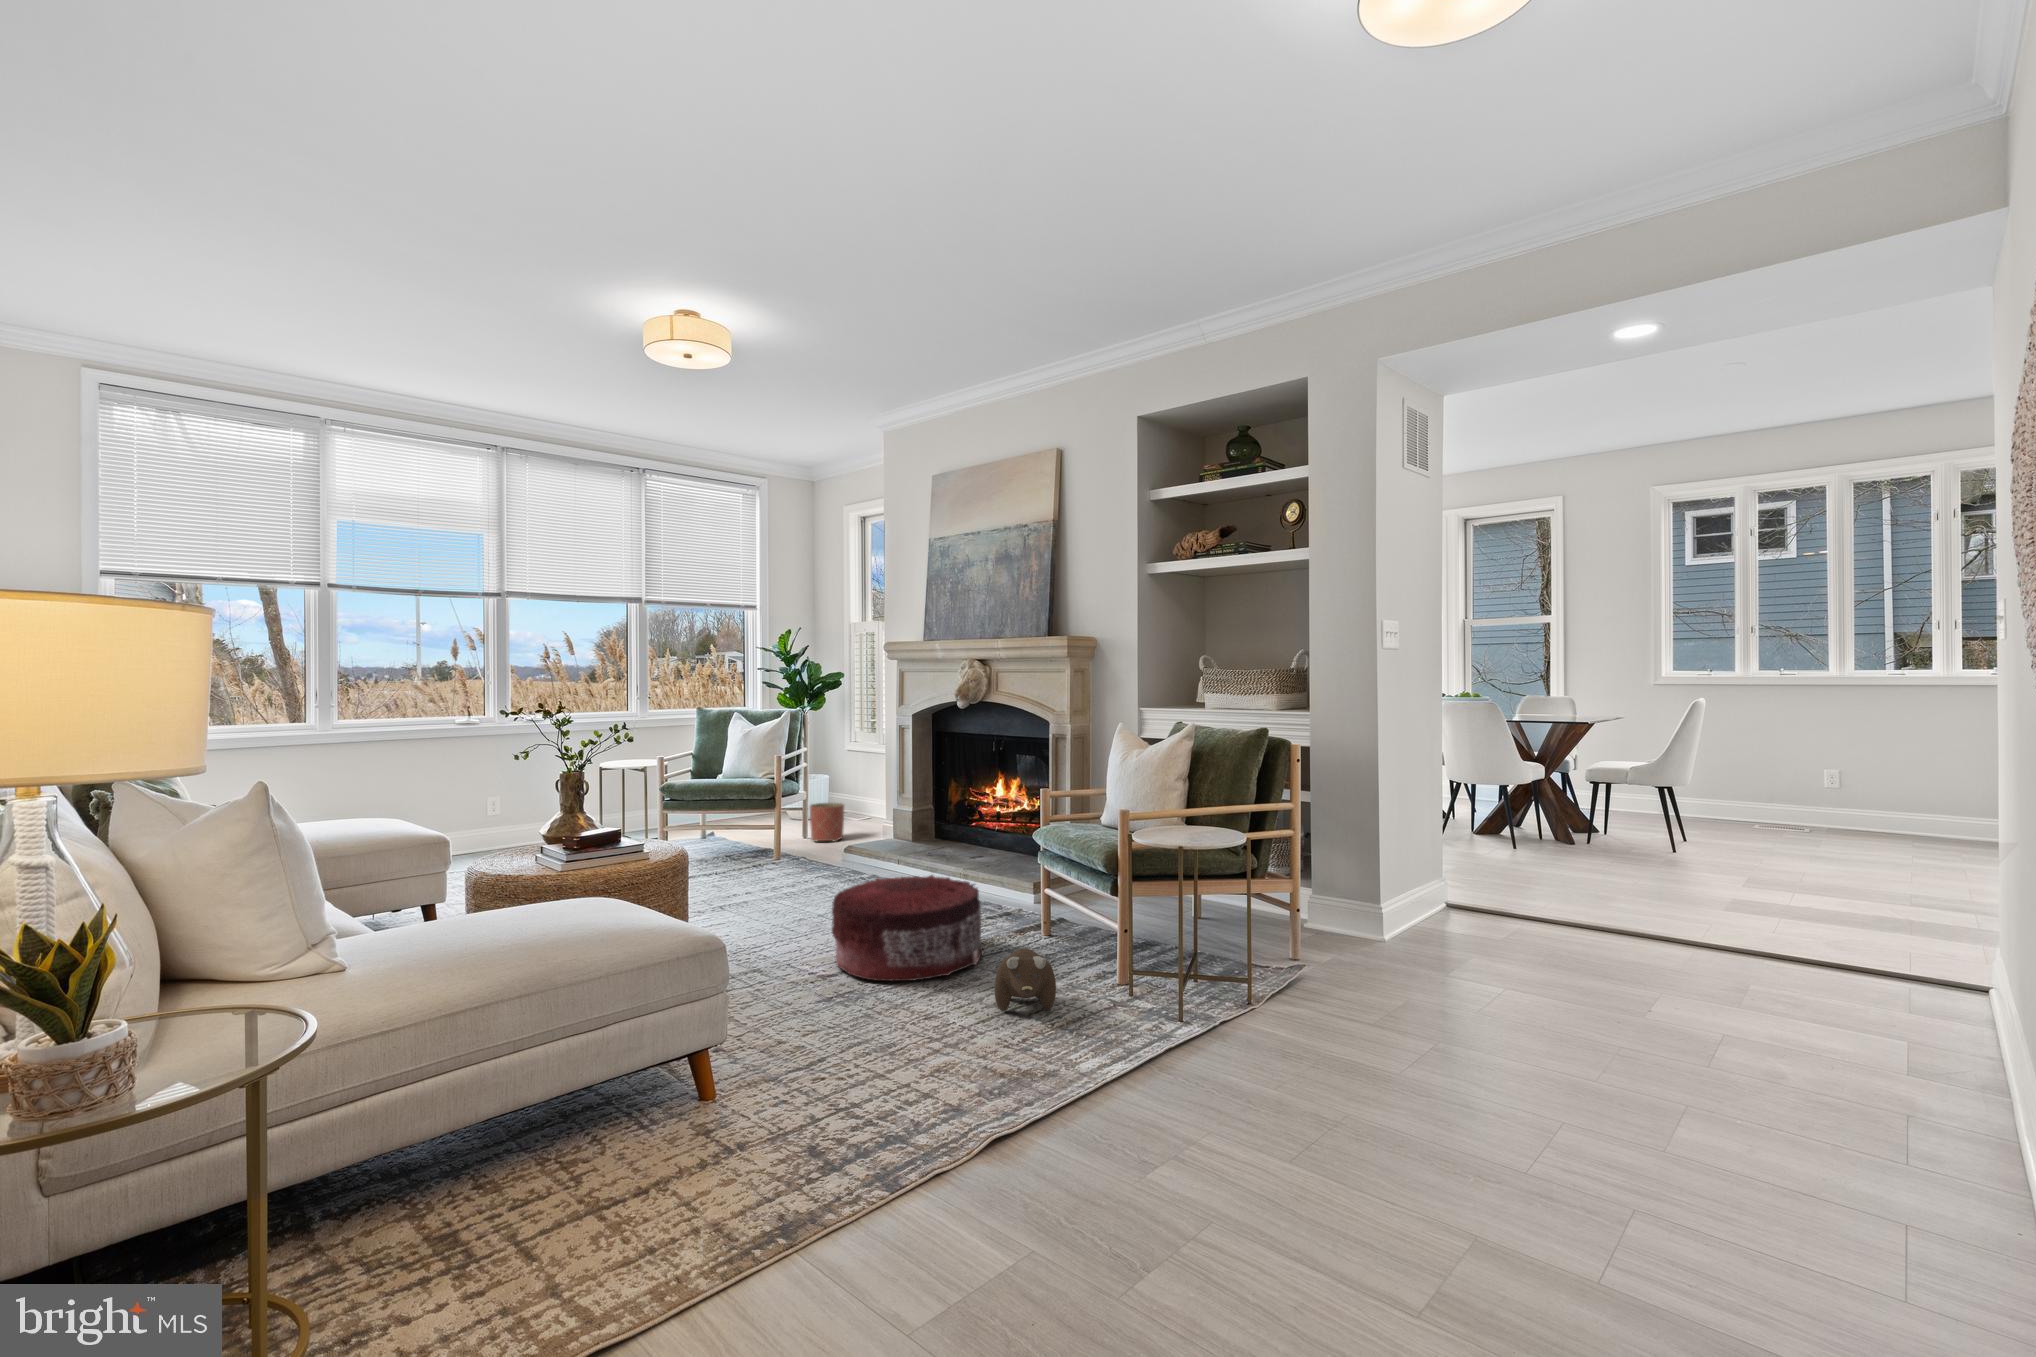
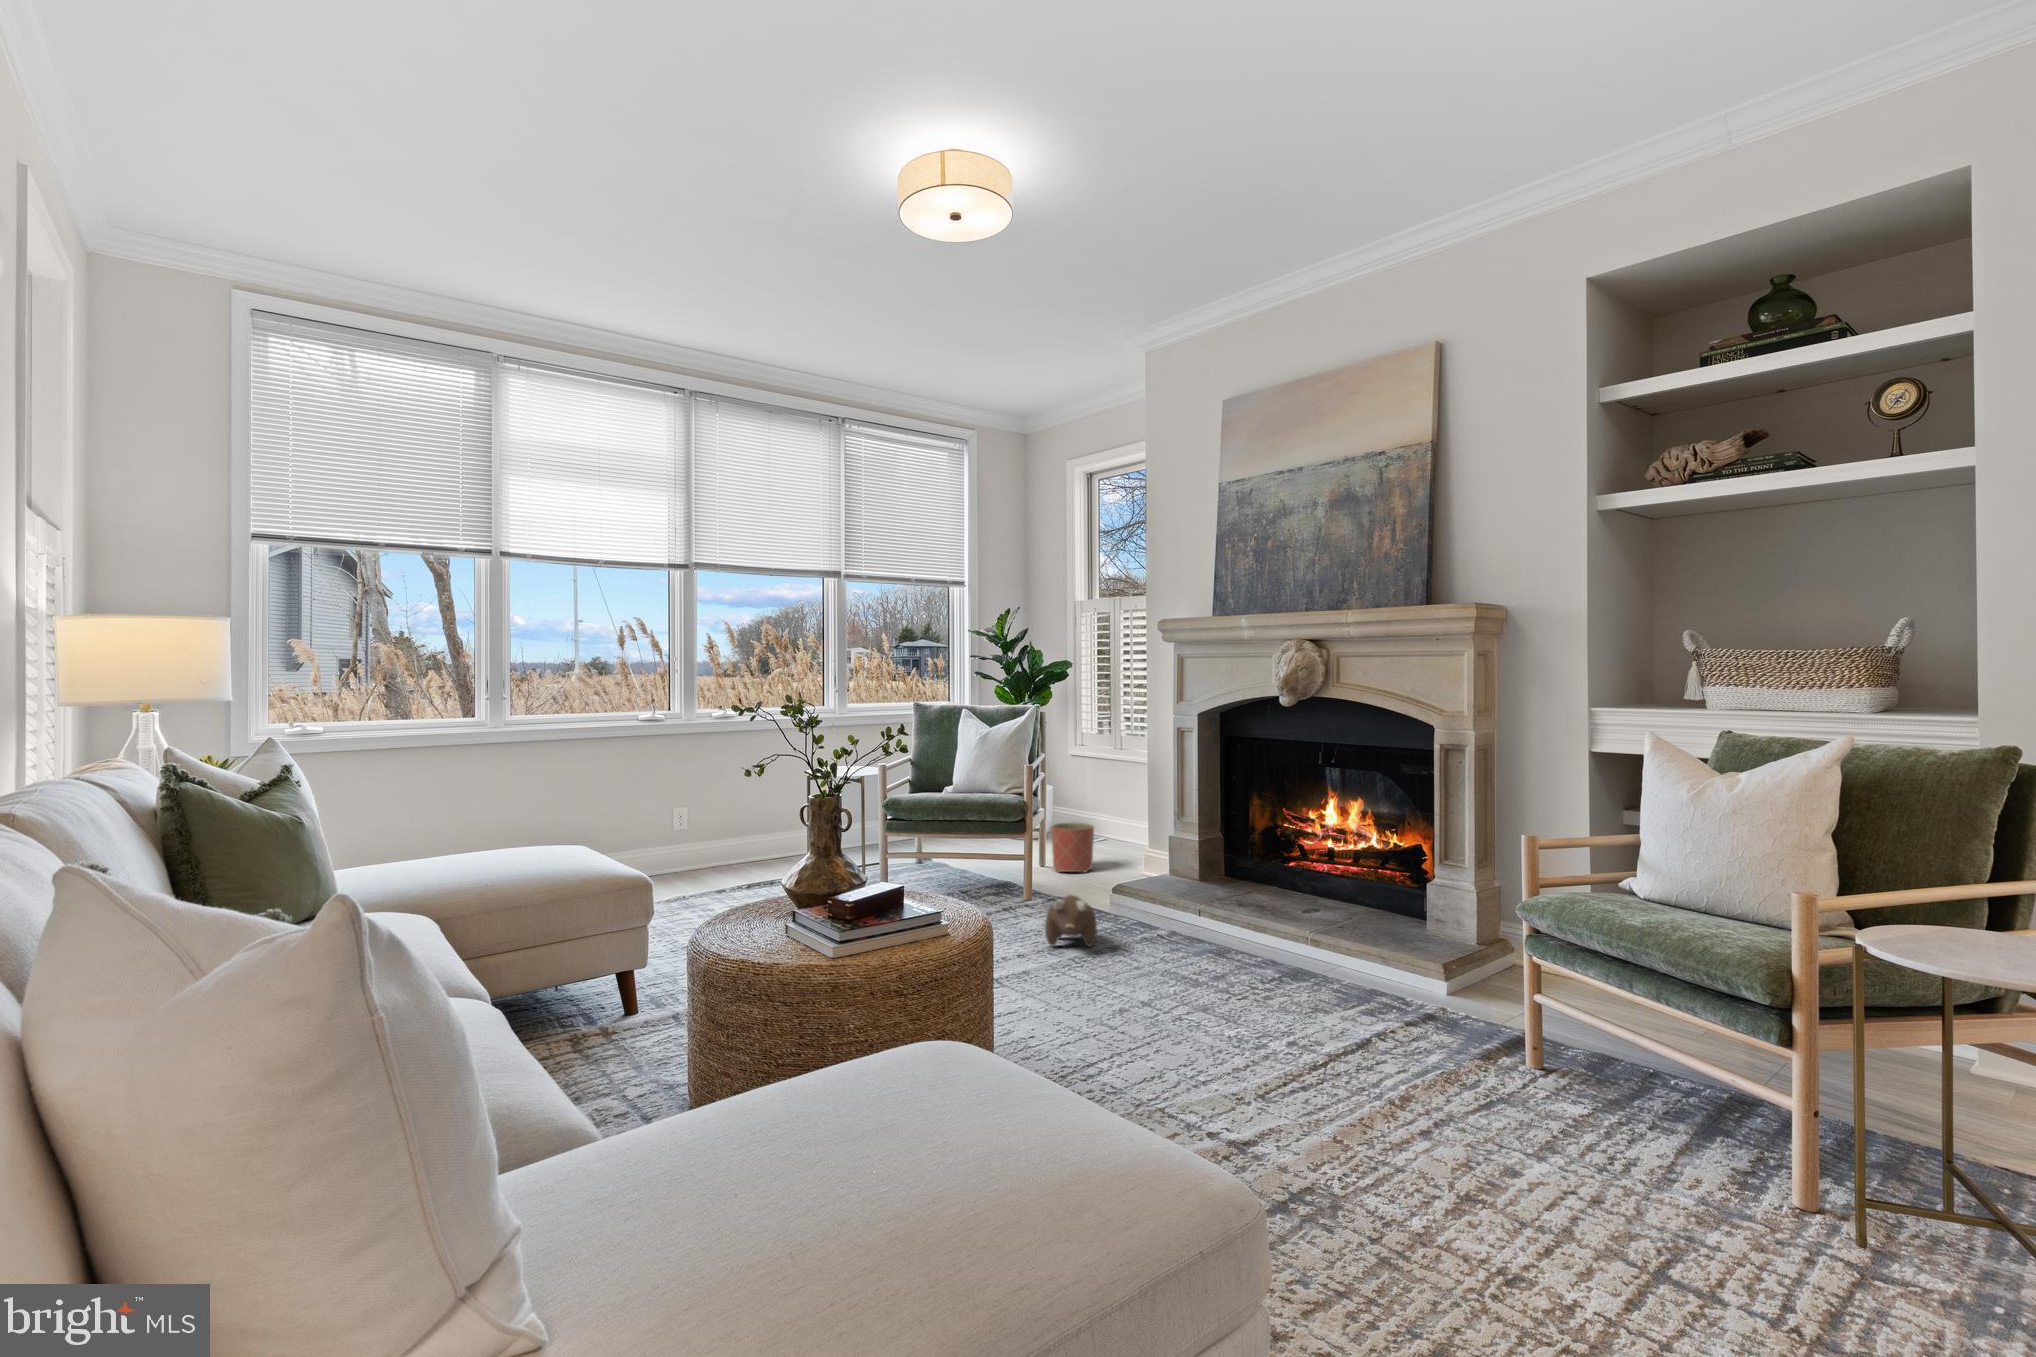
pouf: present [832,875,984,981] -> none [1215,958,1460,1150]
plush toy: present [995,948,1056,1011] -> present [1045,895,1097,947]

